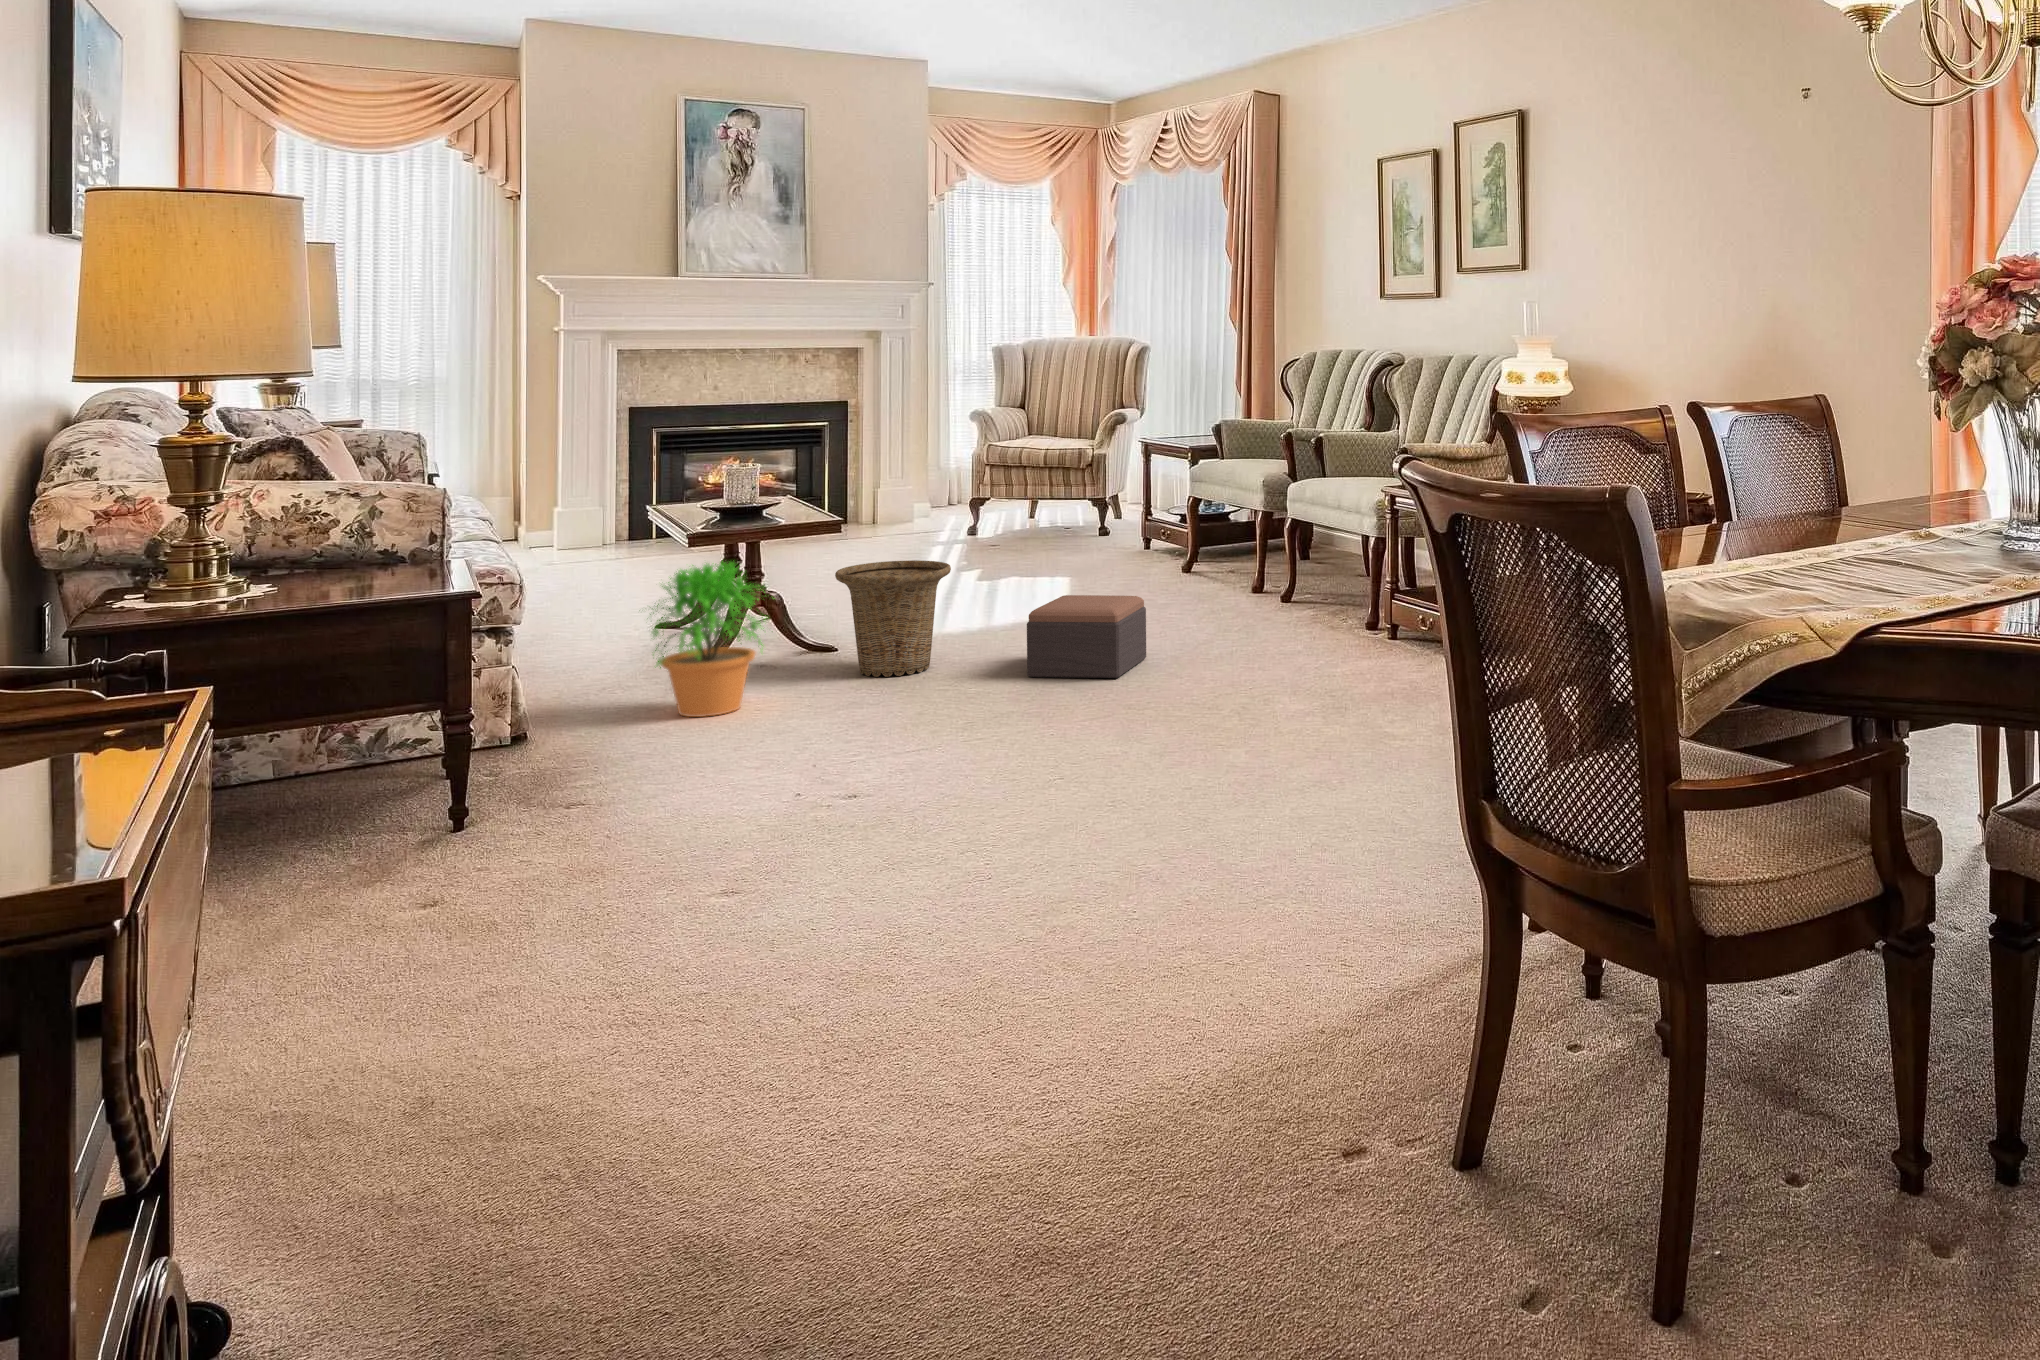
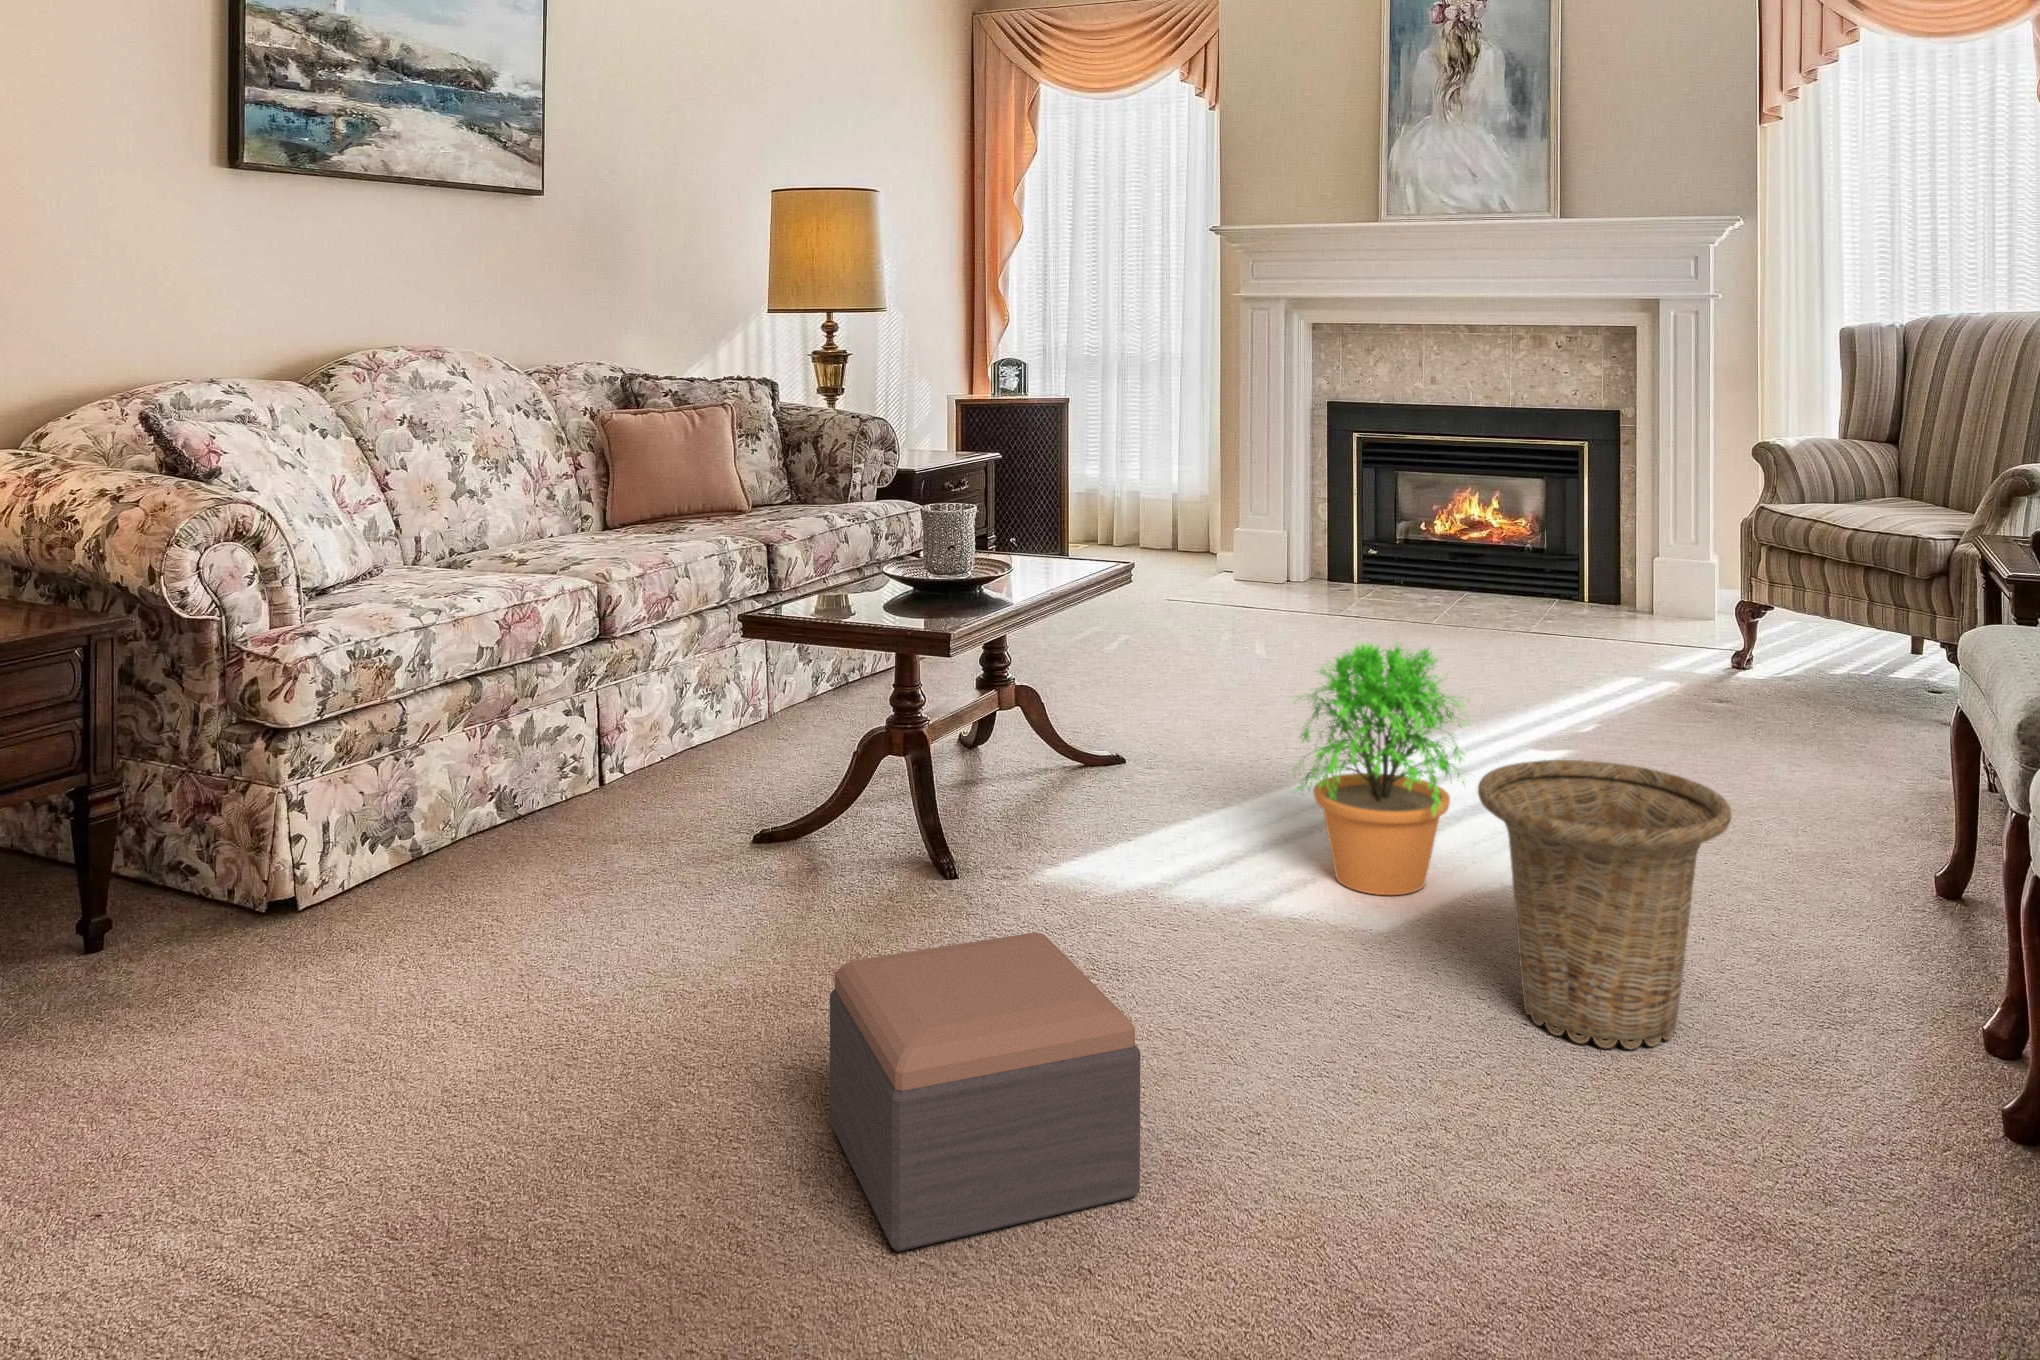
basket: present [835,560,951,677] -> present [1478,760,1731,1049]
potted plant: present [650,561,766,717] -> present [1293,643,1468,895]

